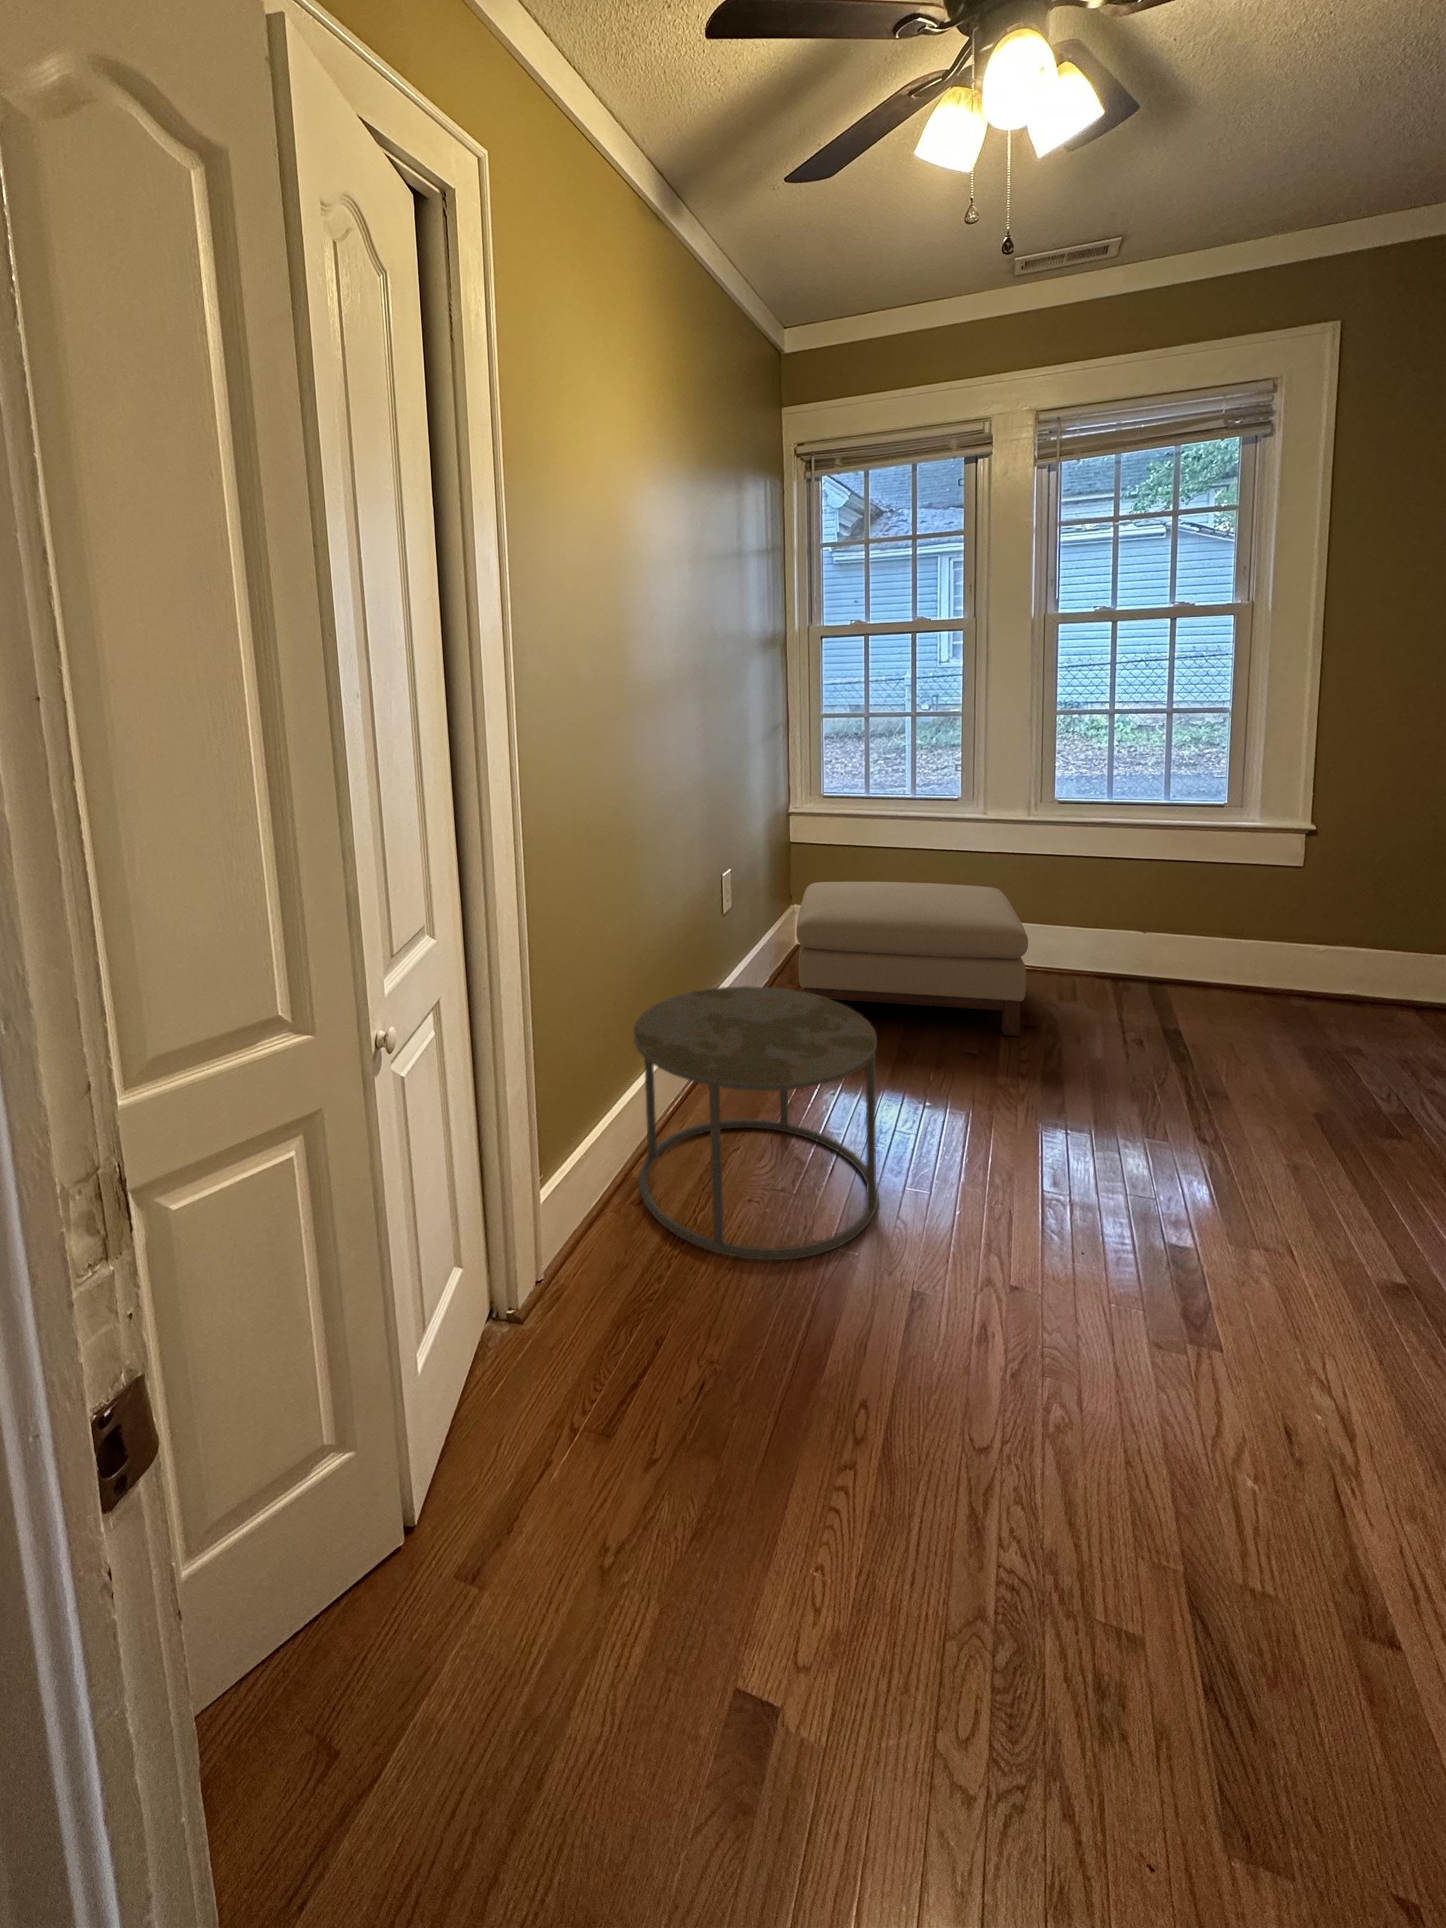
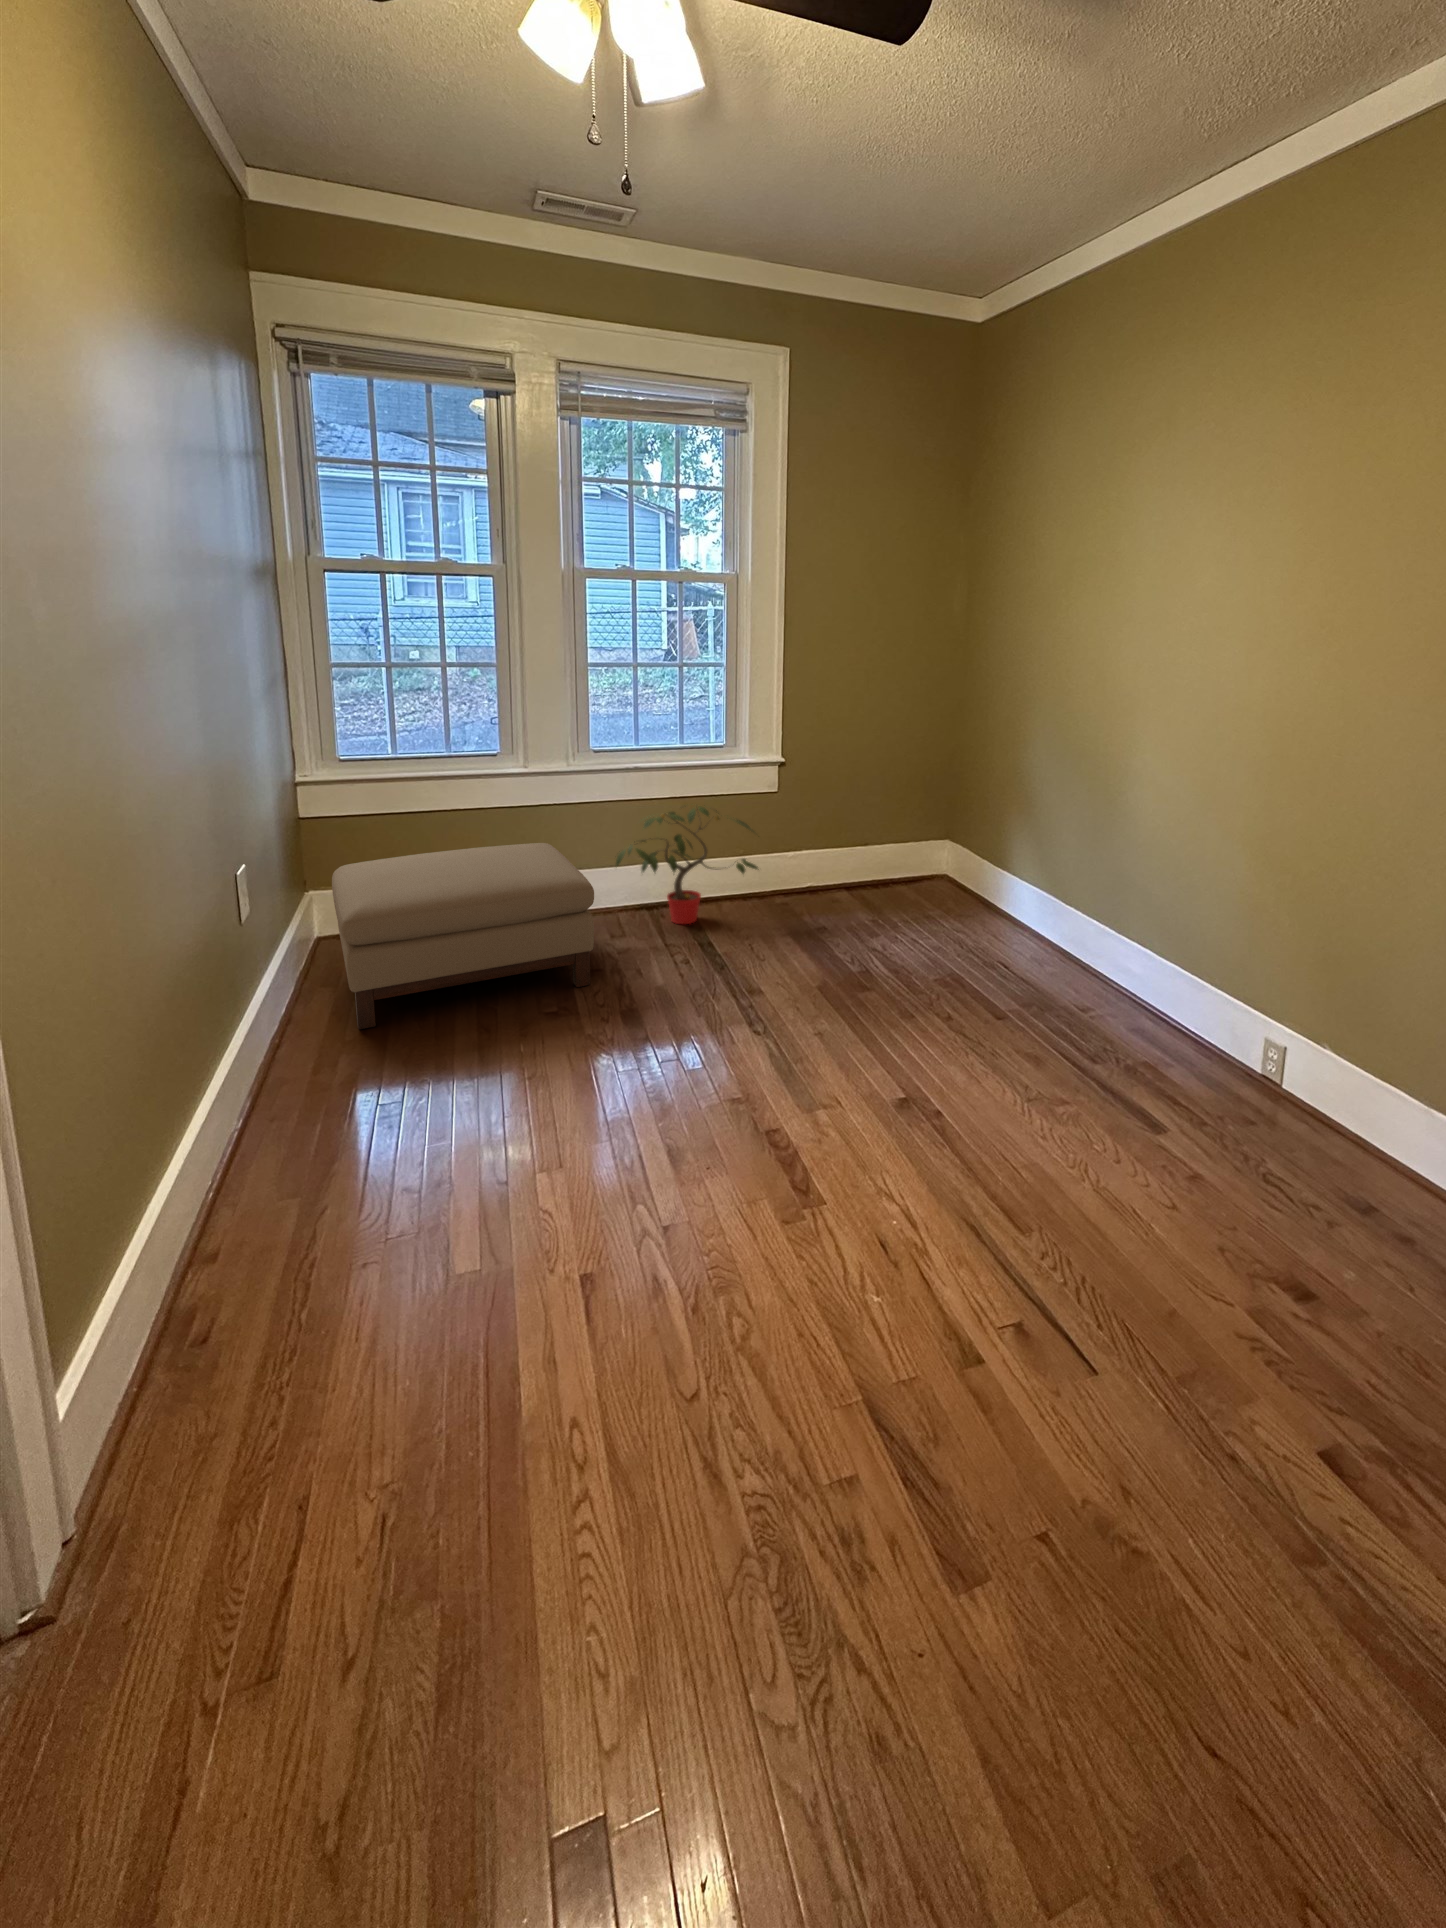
potted plant: none [1070,867,1267,1003] -> present [616,806,759,924]
side table: present [633,987,878,1260] -> none [168,1002,518,1361]

